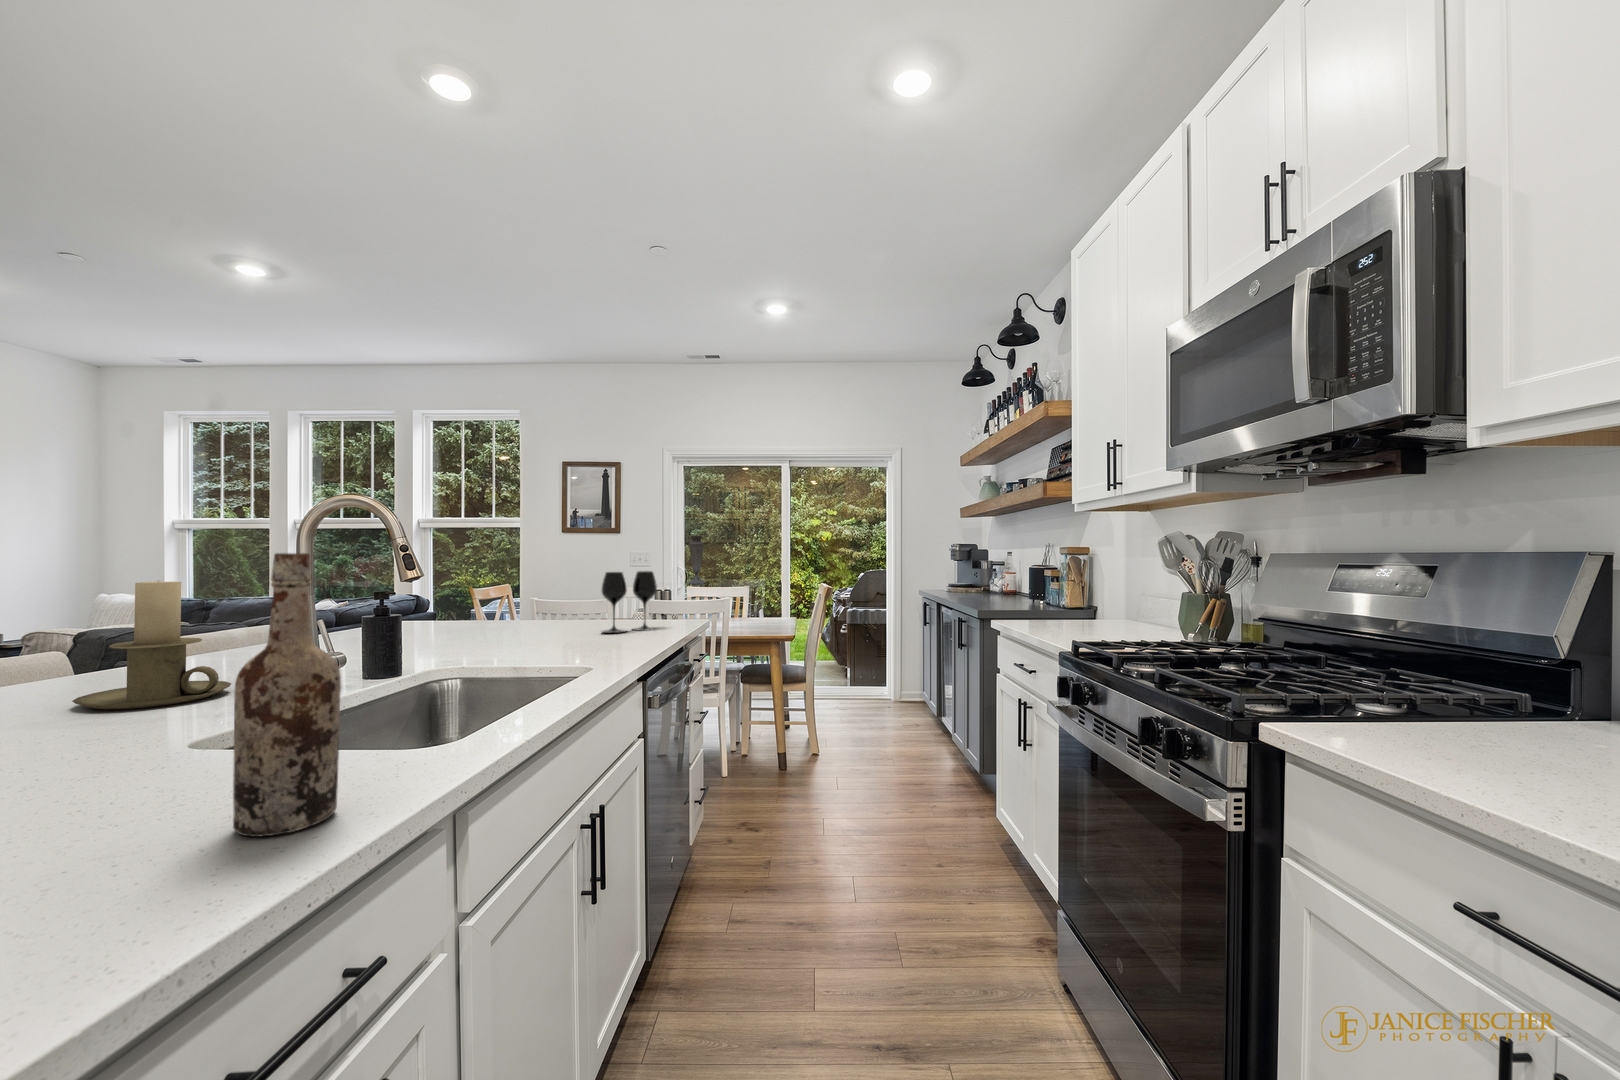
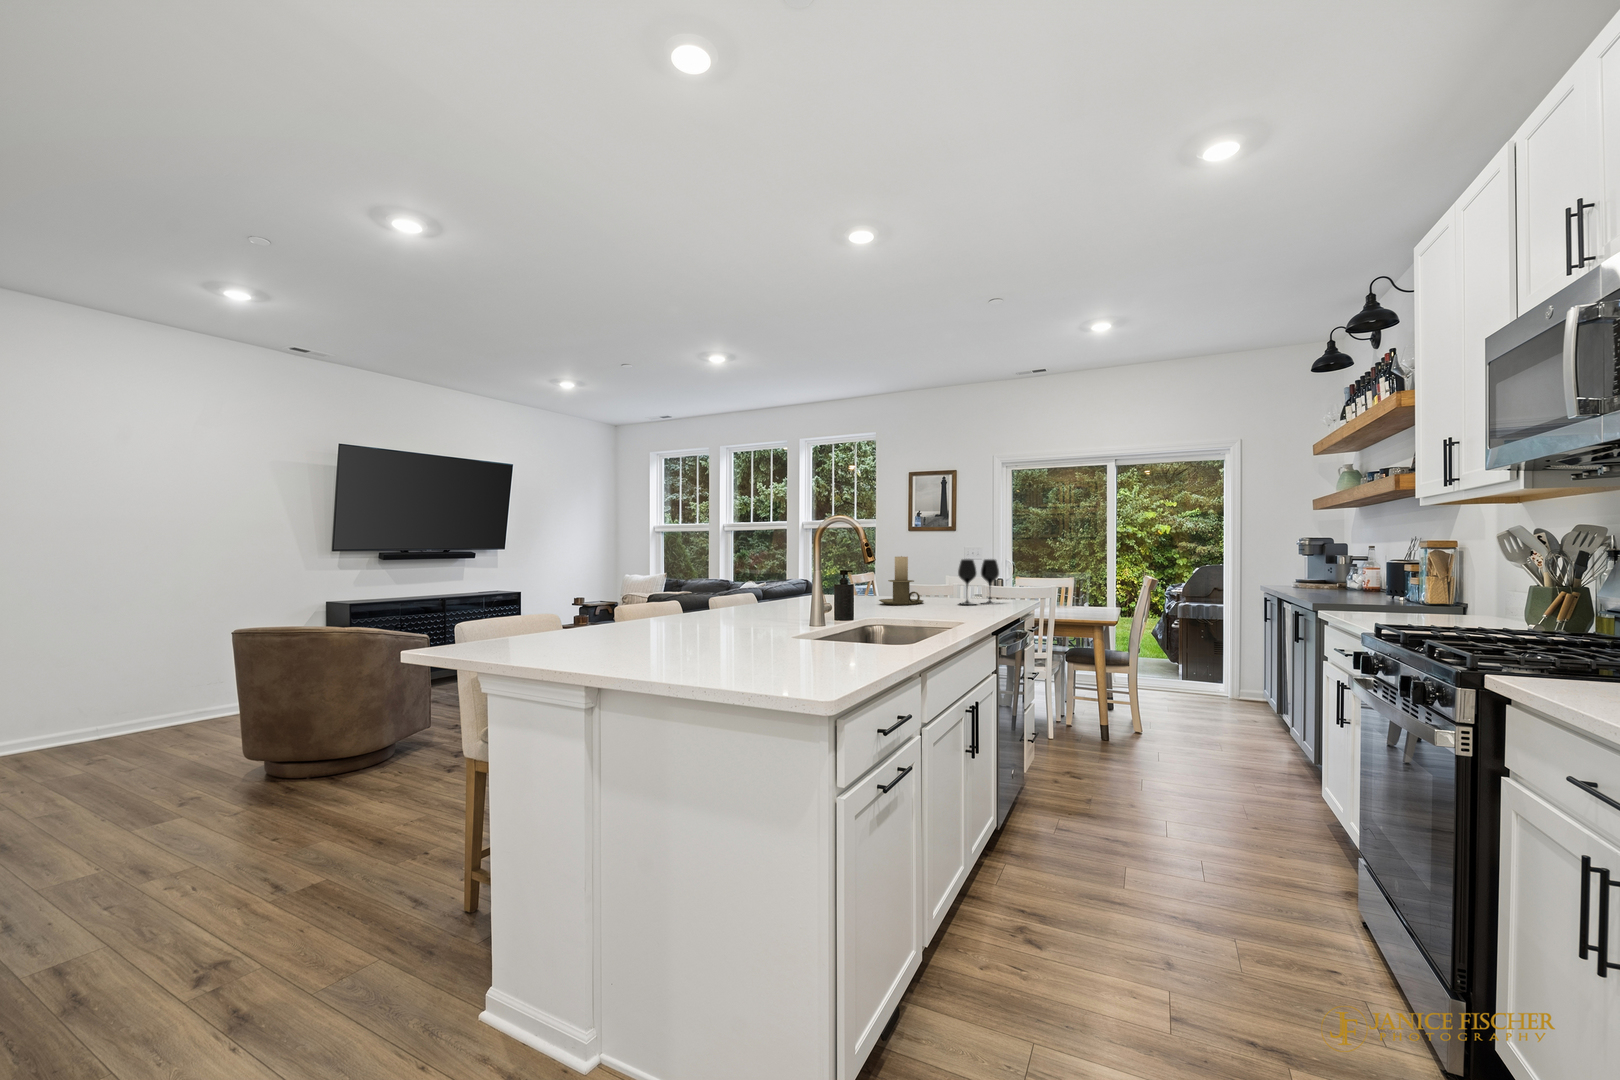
vase: present [688,535,705,584] -> none [1015,530,1031,575]
wine bottle: present [233,553,341,837] -> none [849,542,884,659]
candle holder: present [72,581,231,710] -> present [879,556,923,605]

